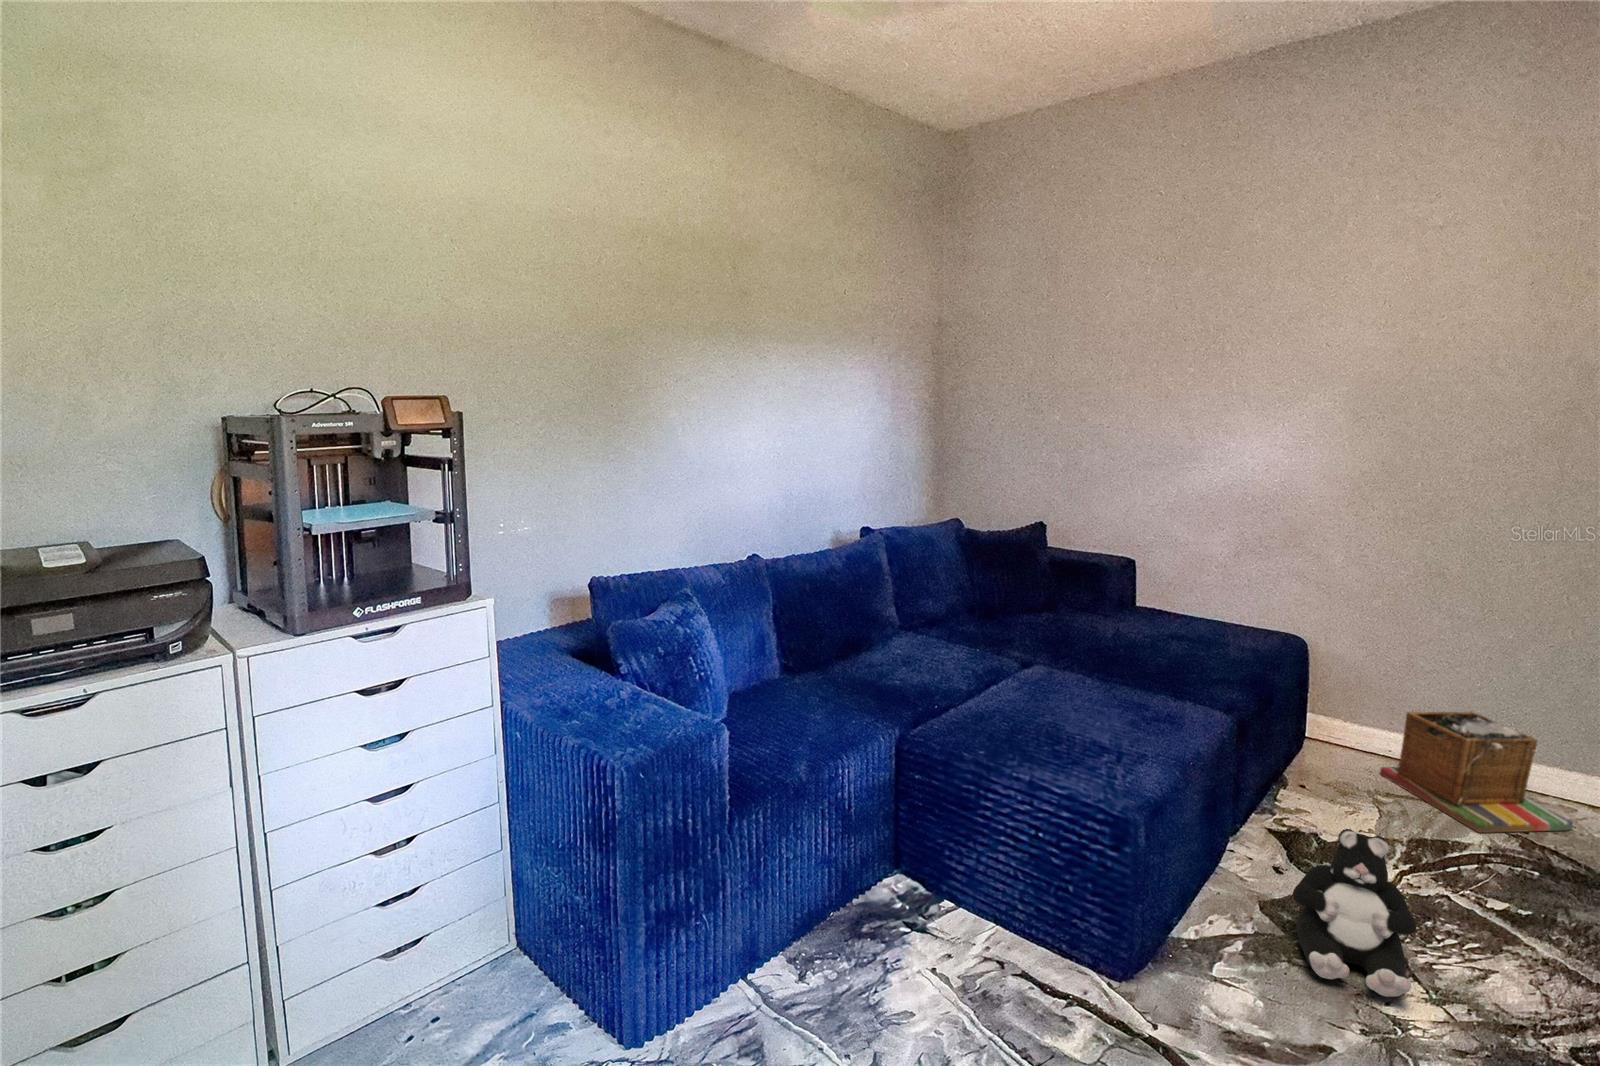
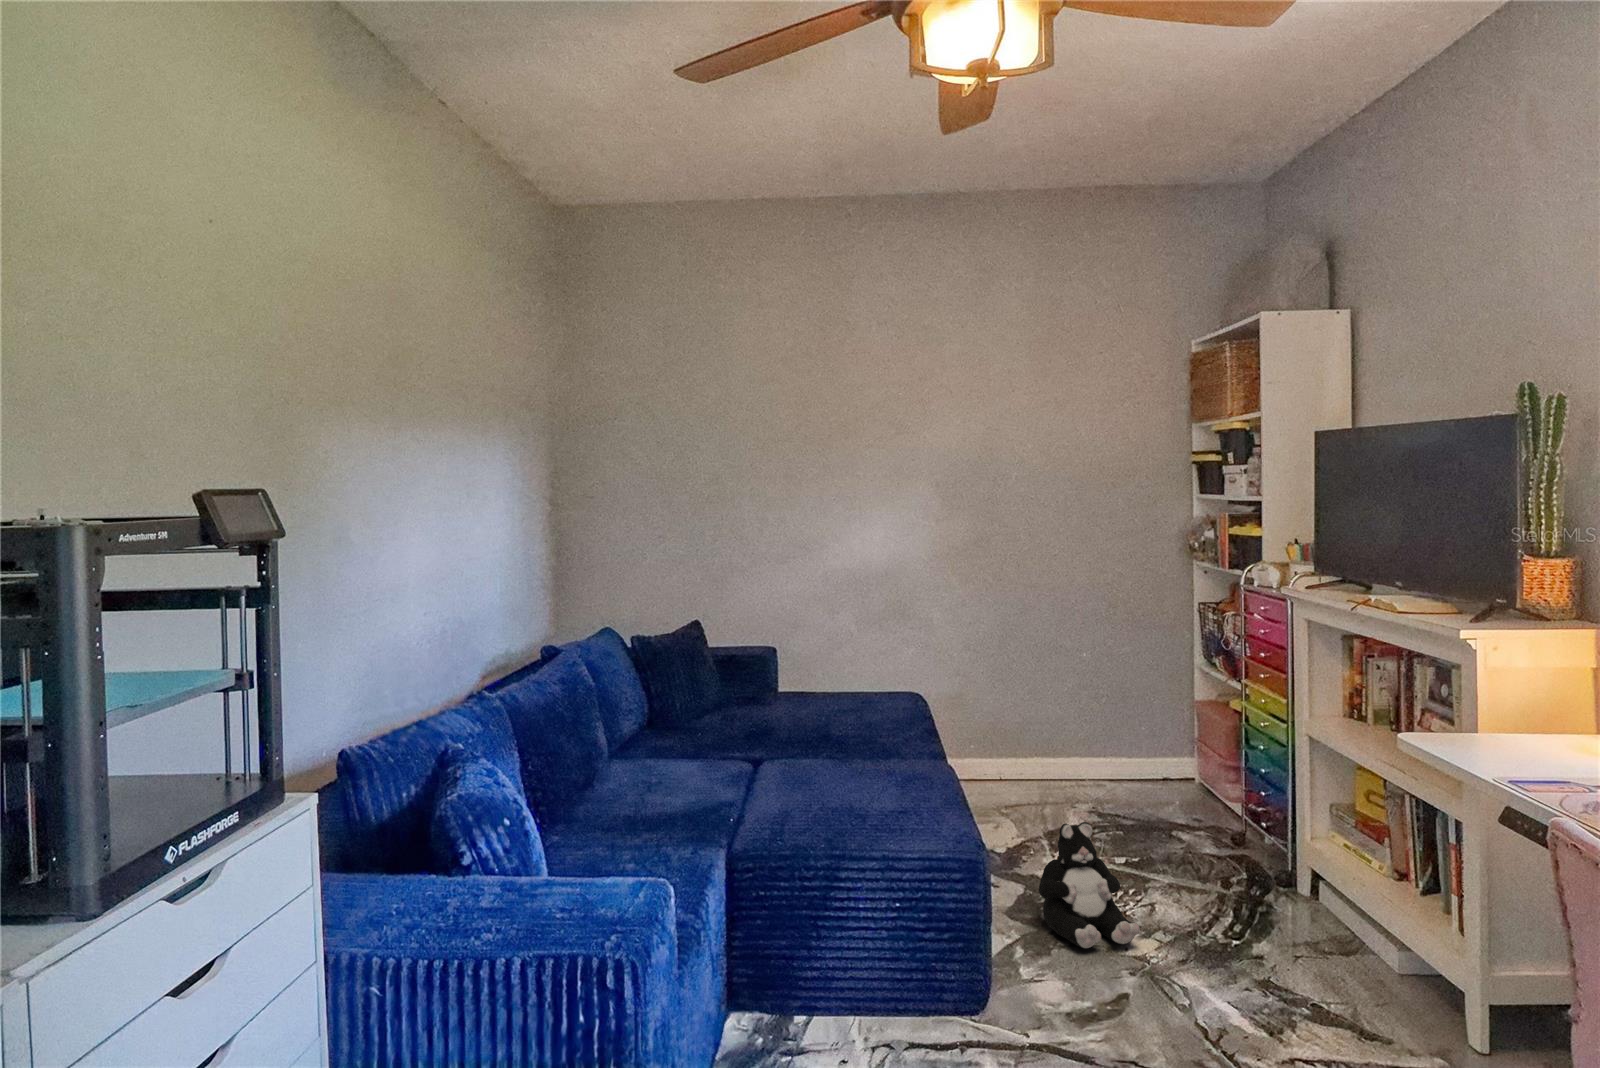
laundry basket: present [1380,712,1573,833] -> none [989,726,1111,815]

